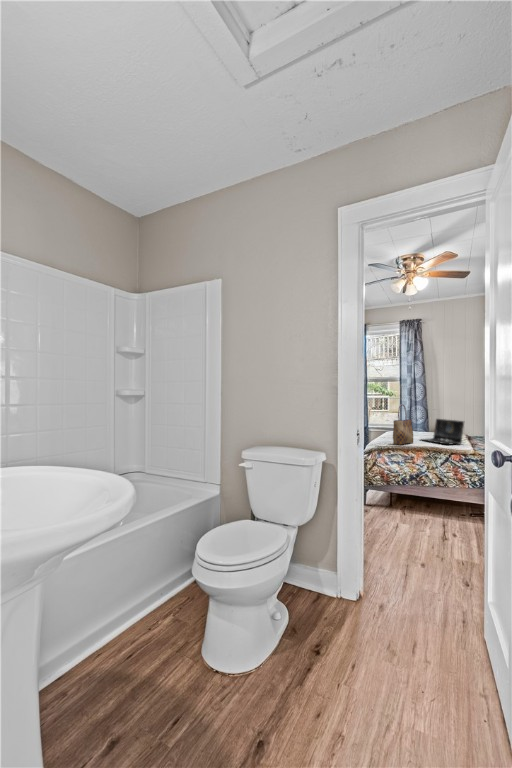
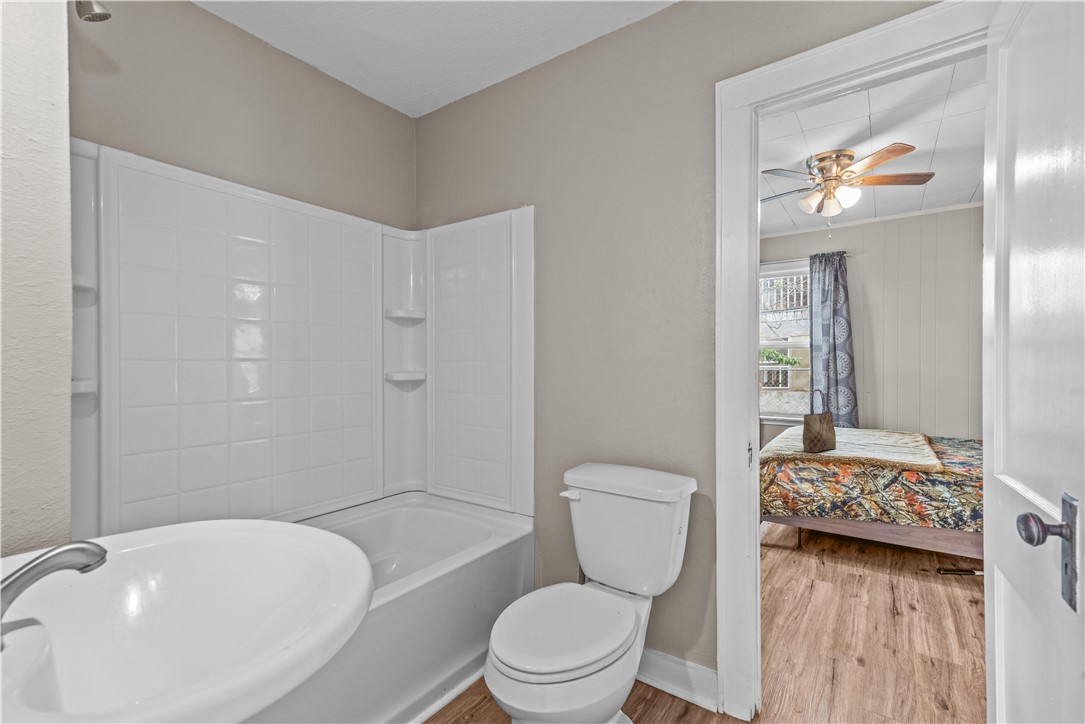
laptop: present [422,419,464,444] -> none [844,409,921,452]

